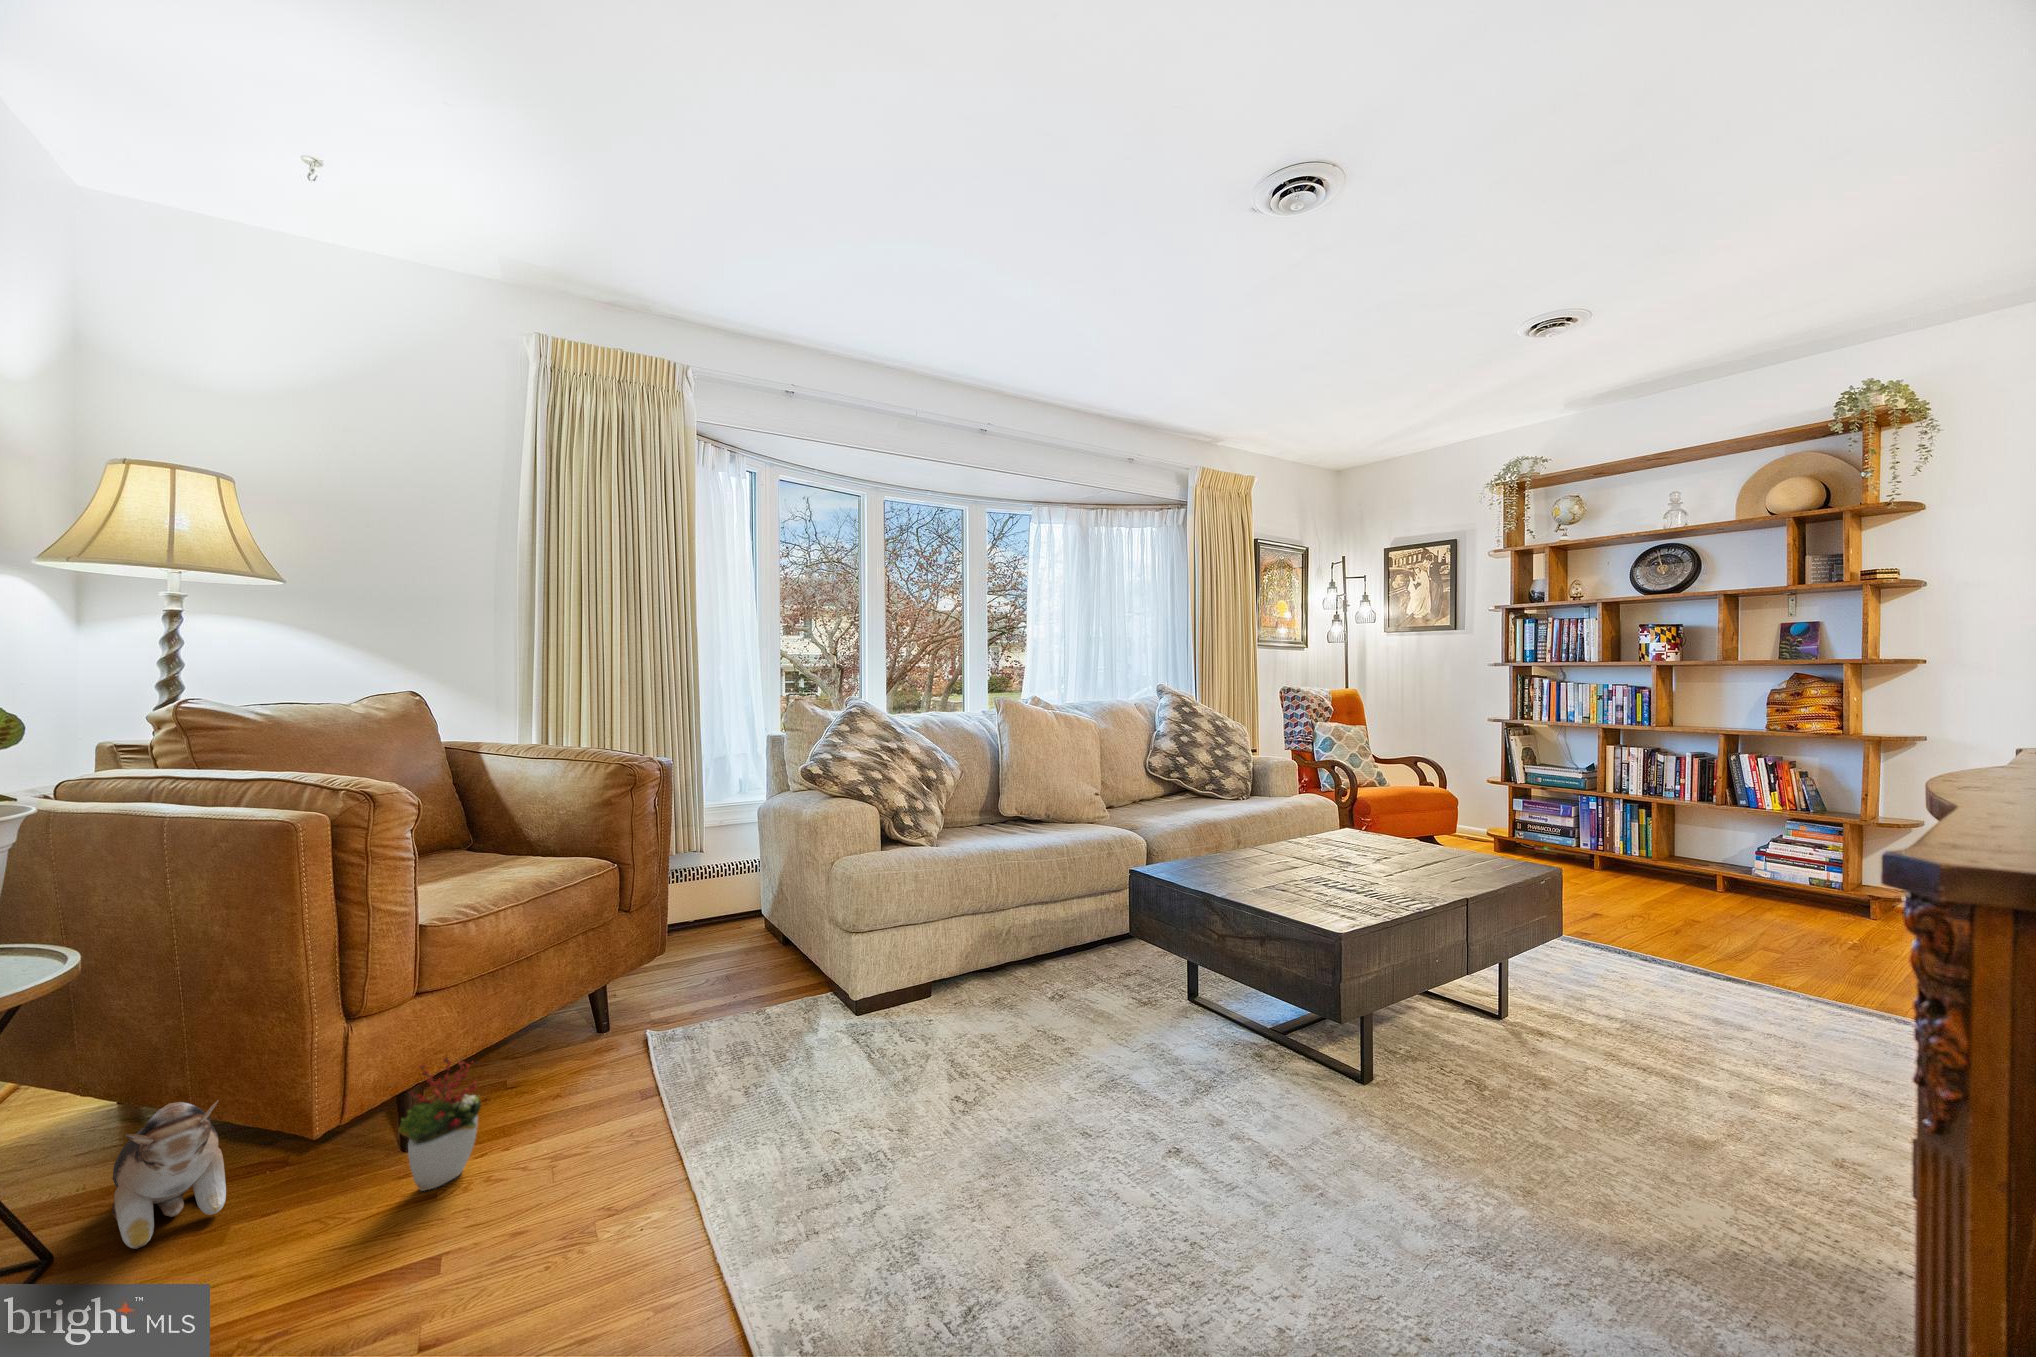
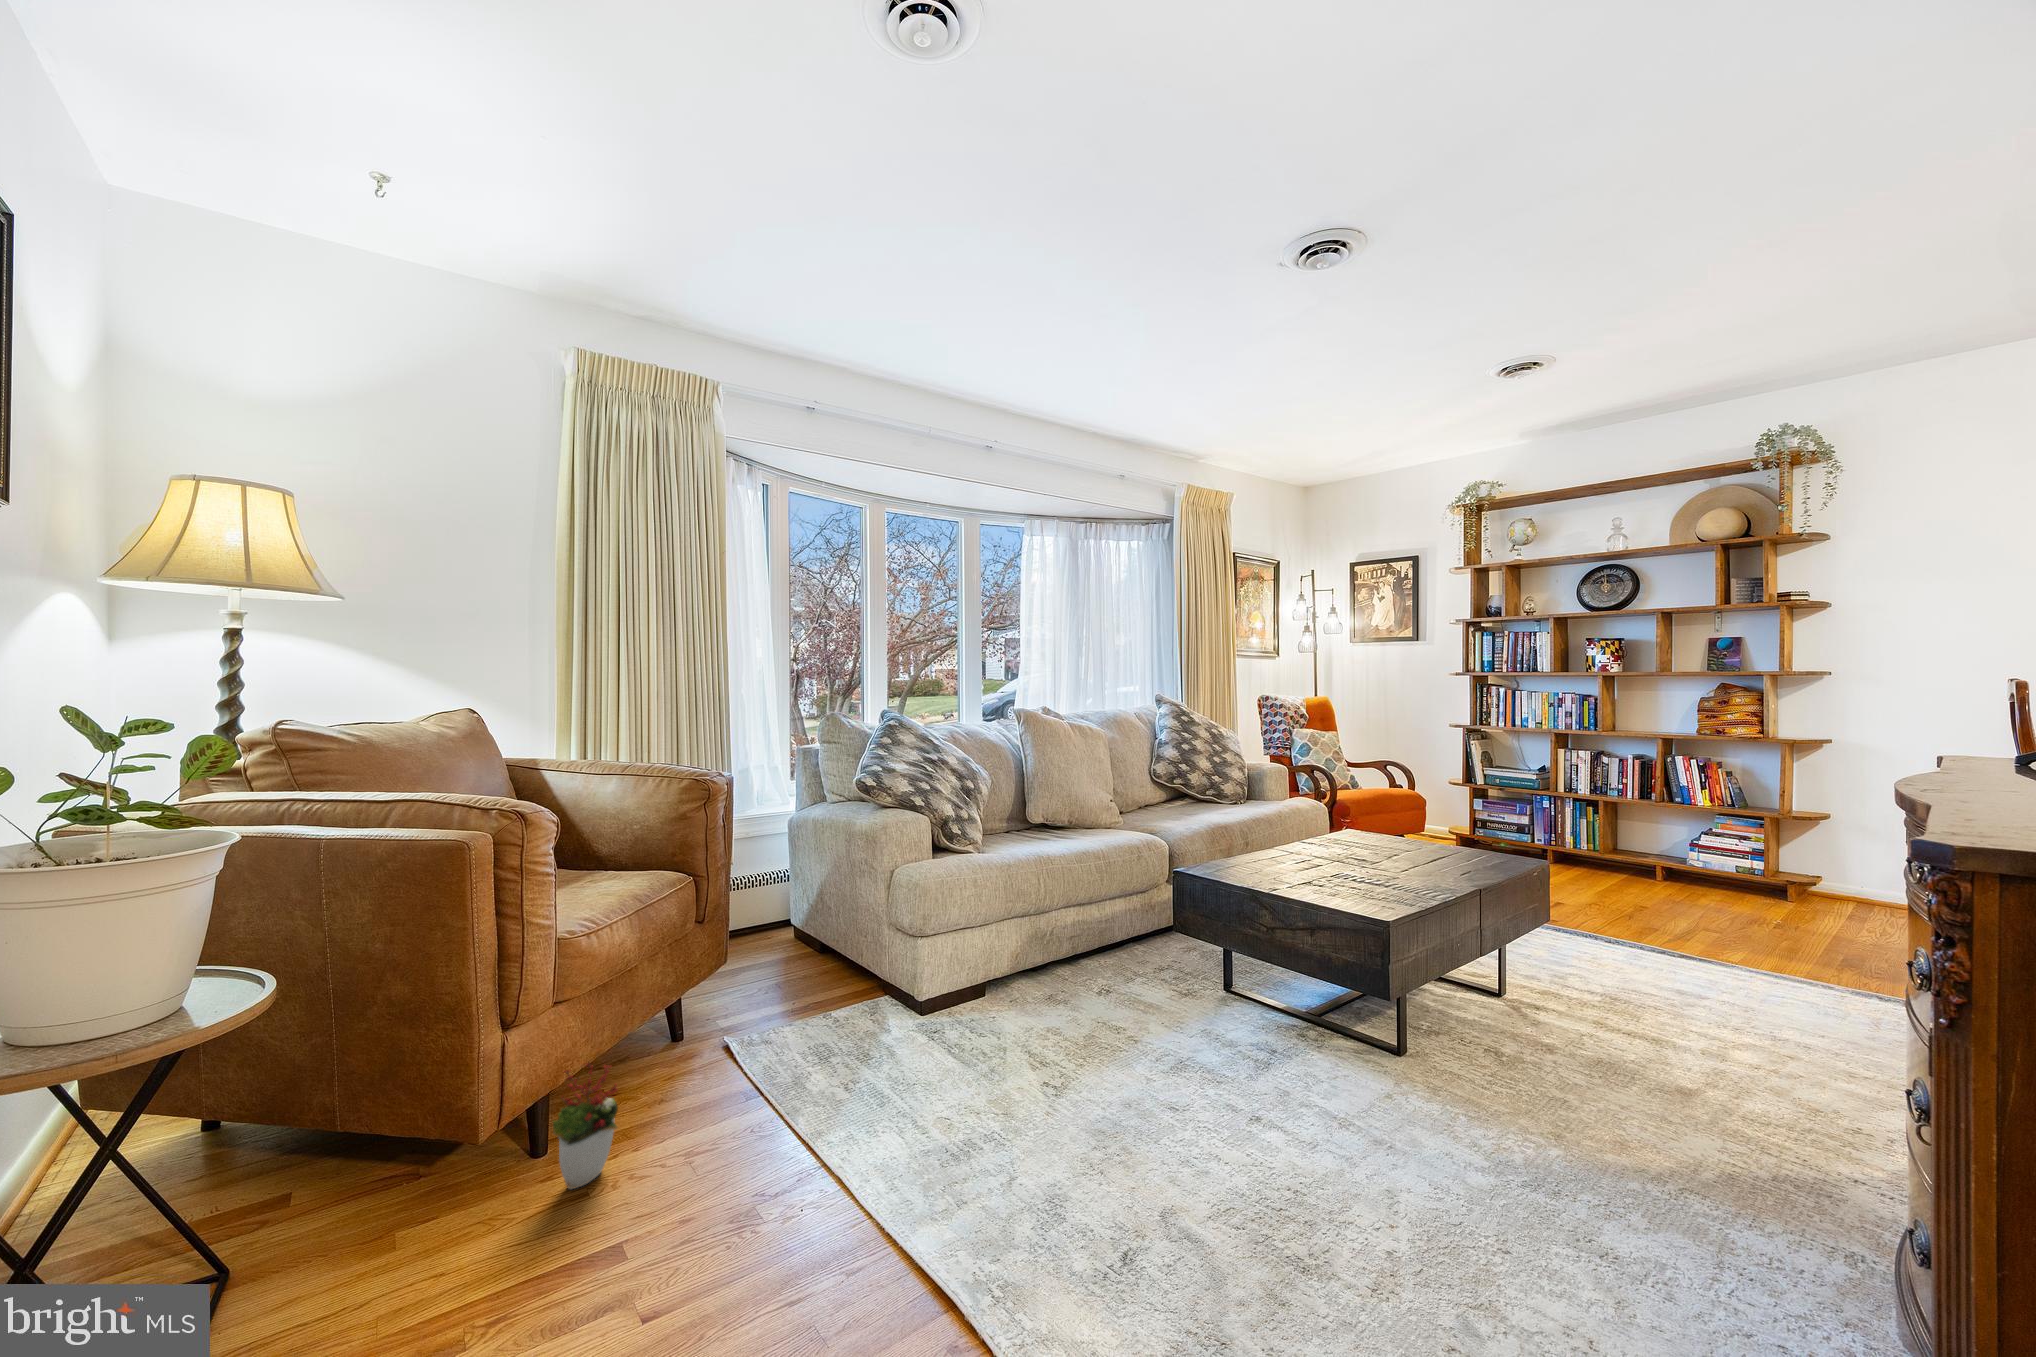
plush toy: present [112,1100,226,1249] -> none [270,1109,389,1255]

